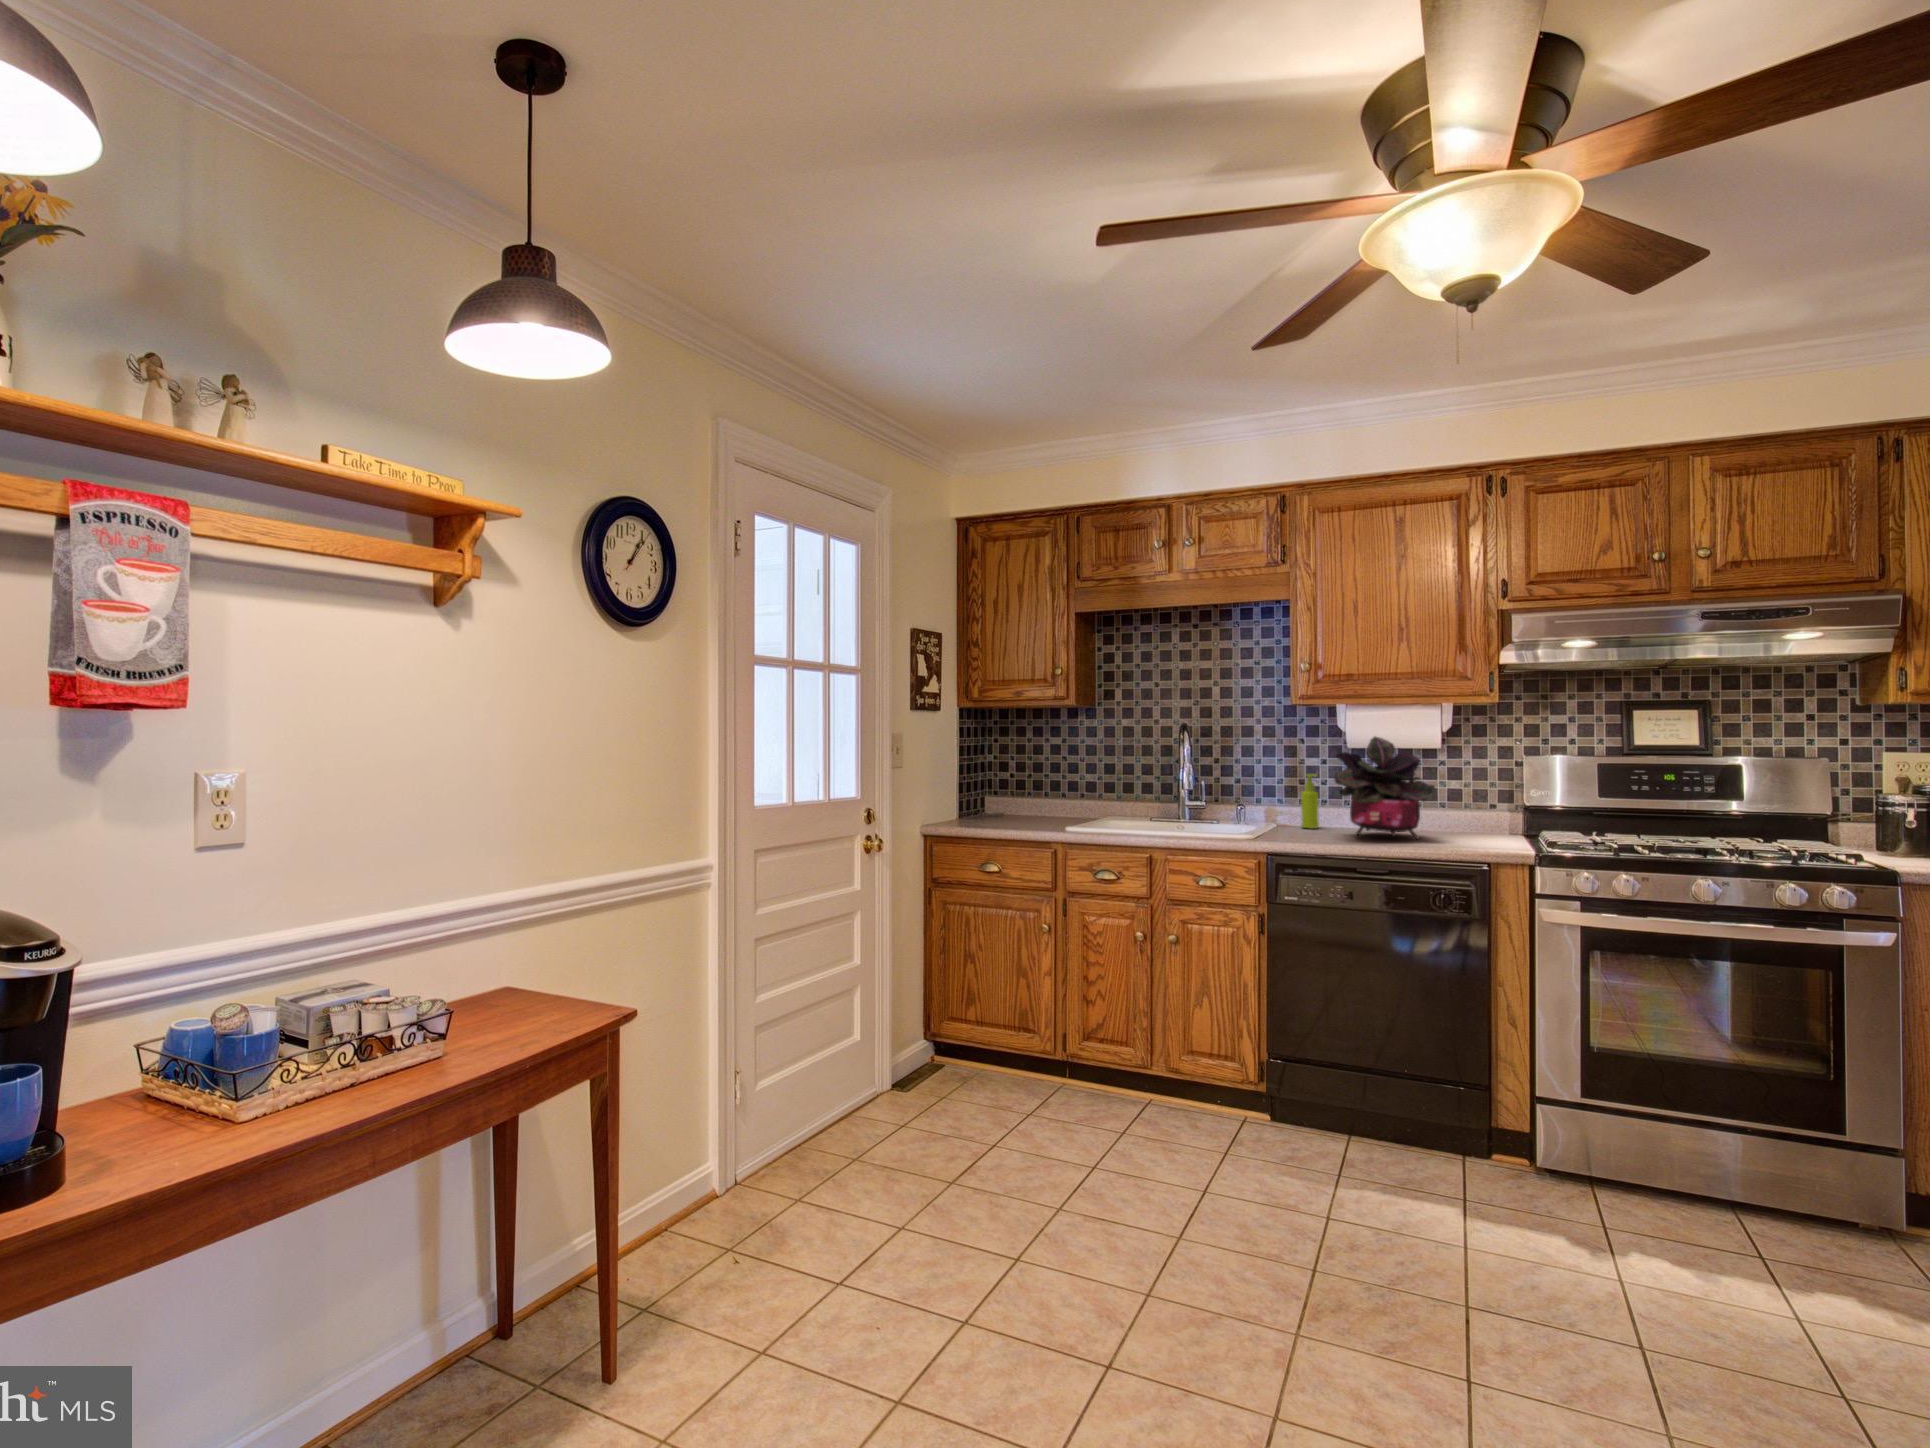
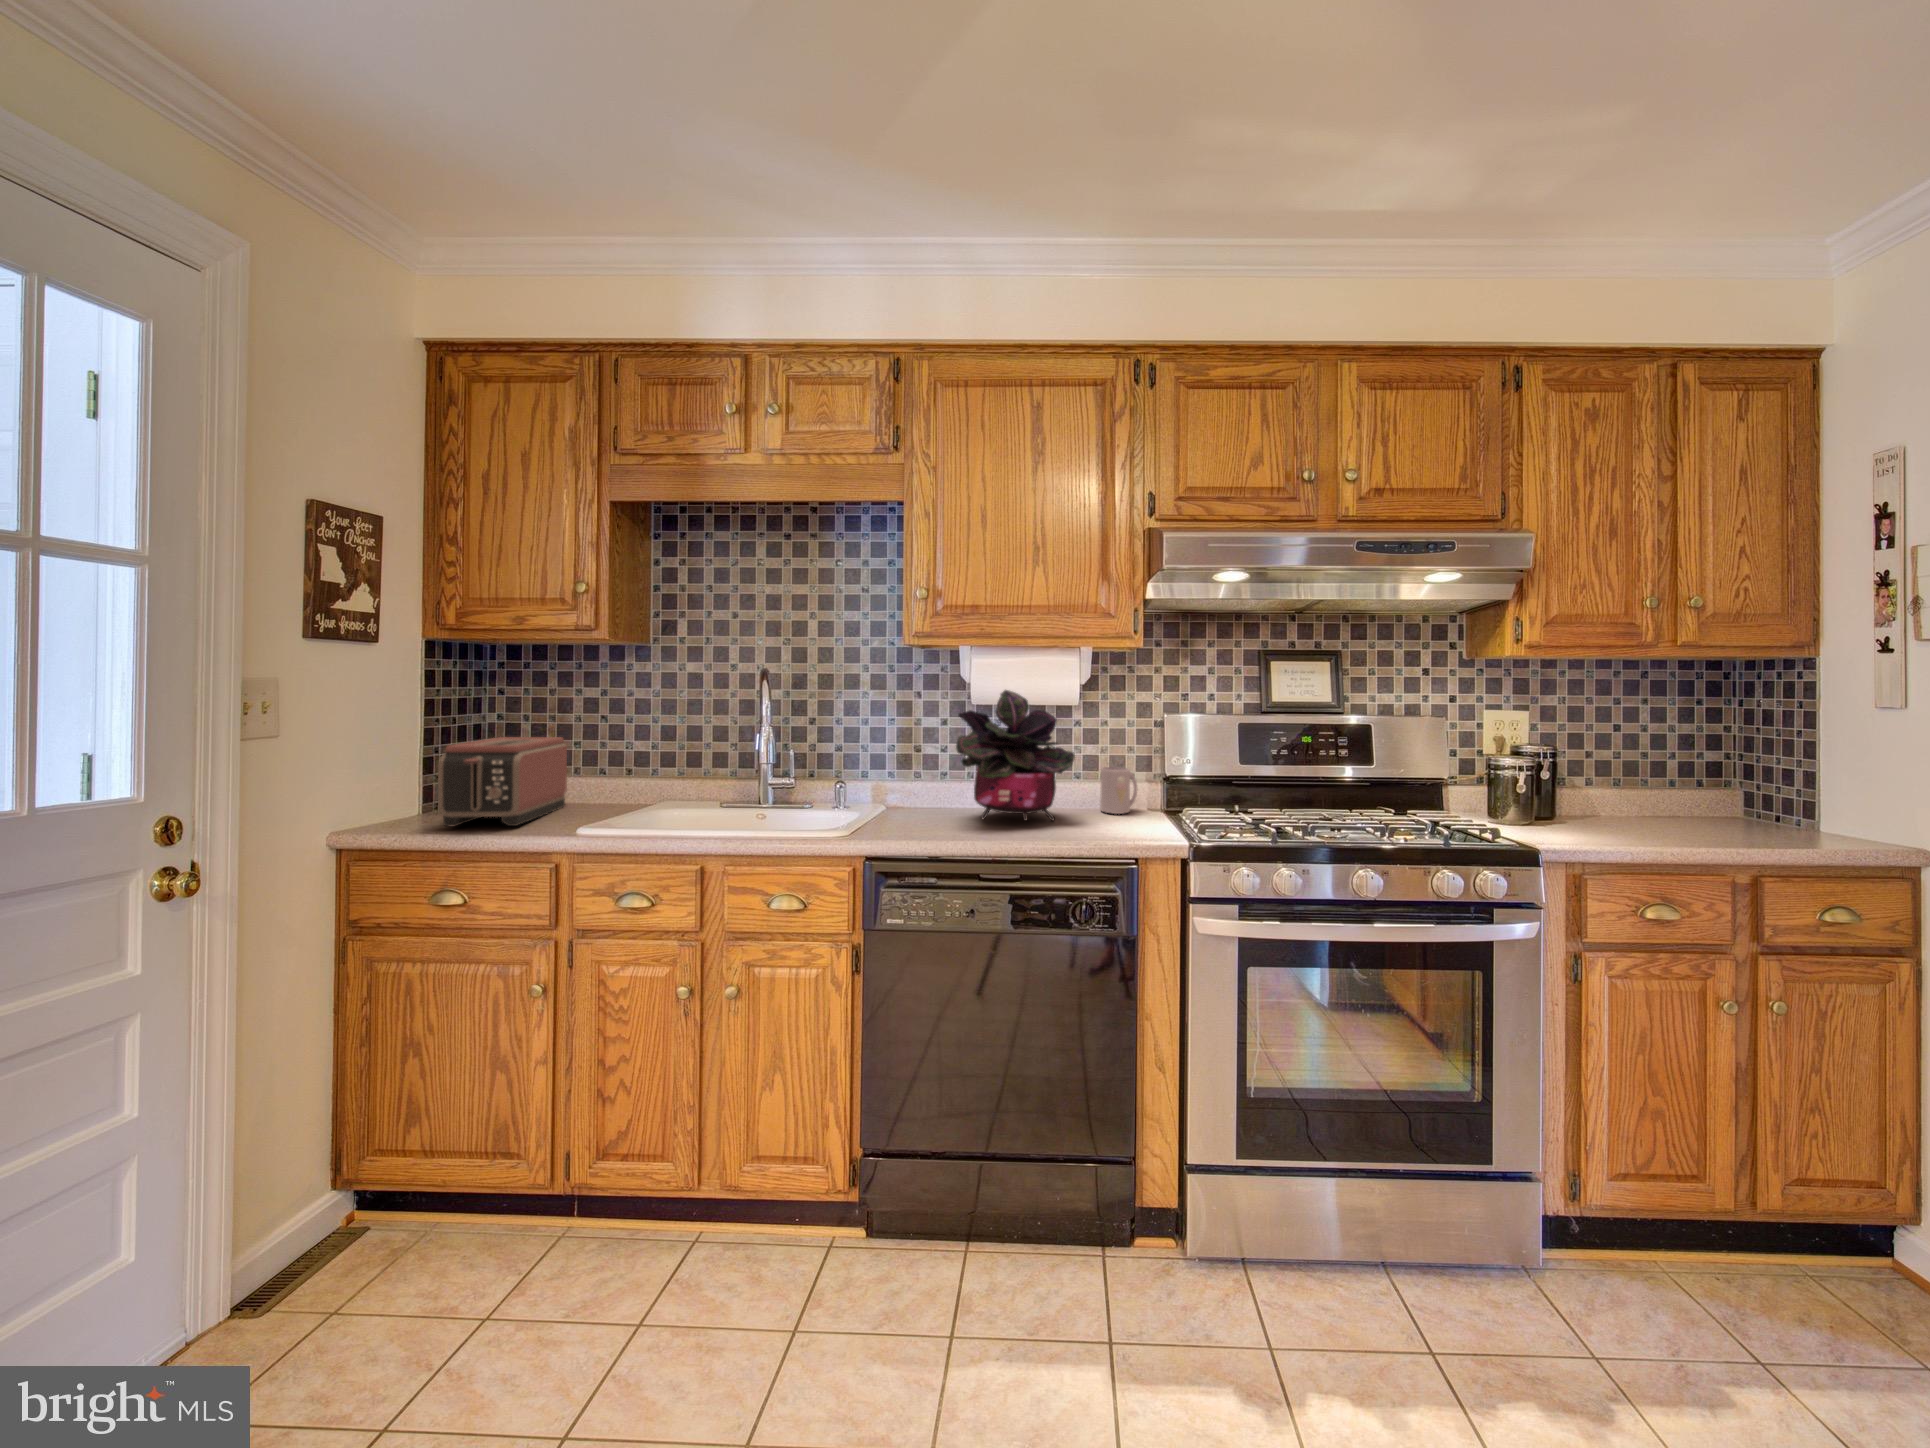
toaster: none [981,769,1045,826] -> present [438,737,567,827]
soap dispenser: present [1301,774,1319,828] -> none [916,737,937,808]
mug: none [1463,800,1498,838] -> present [1100,767,1137,814]

